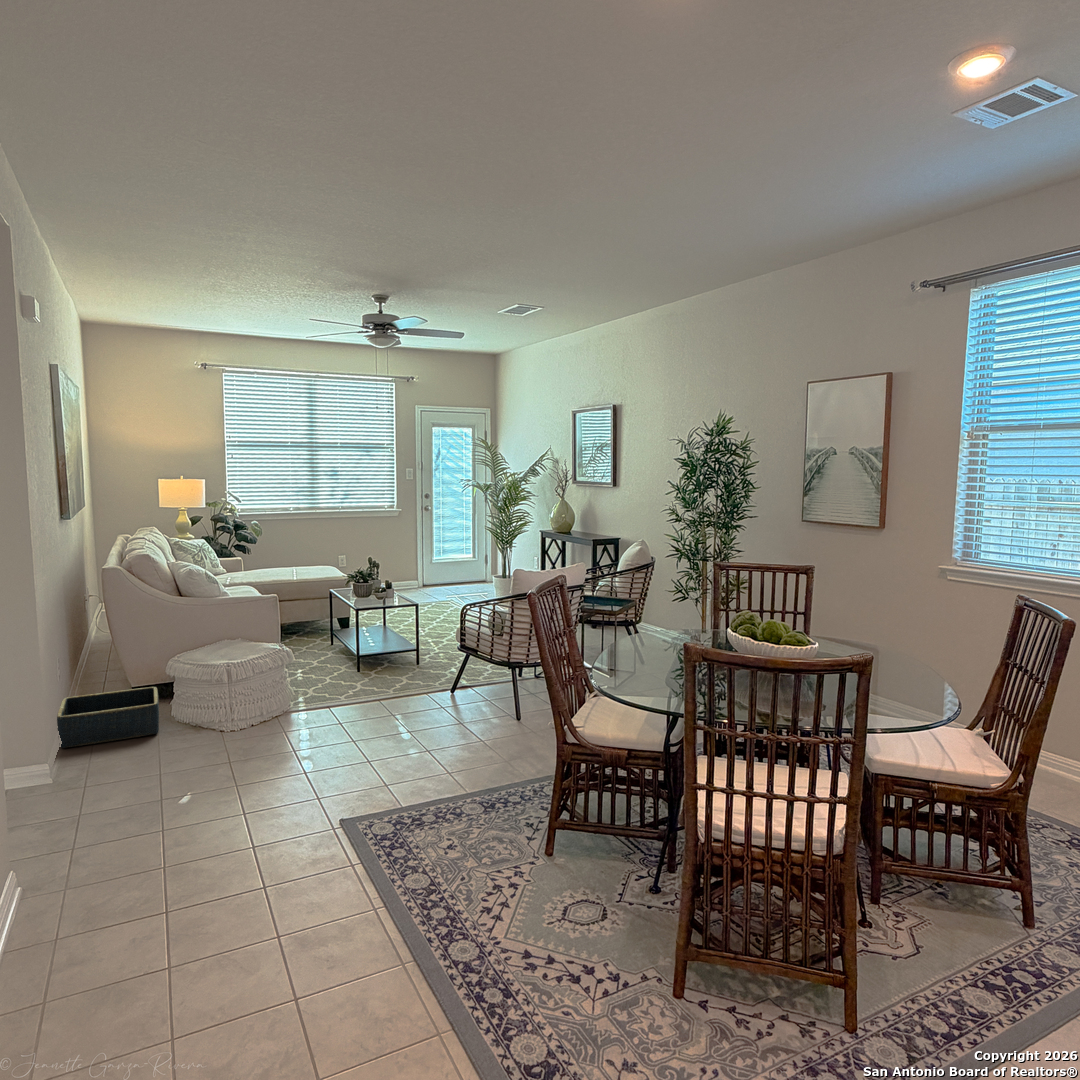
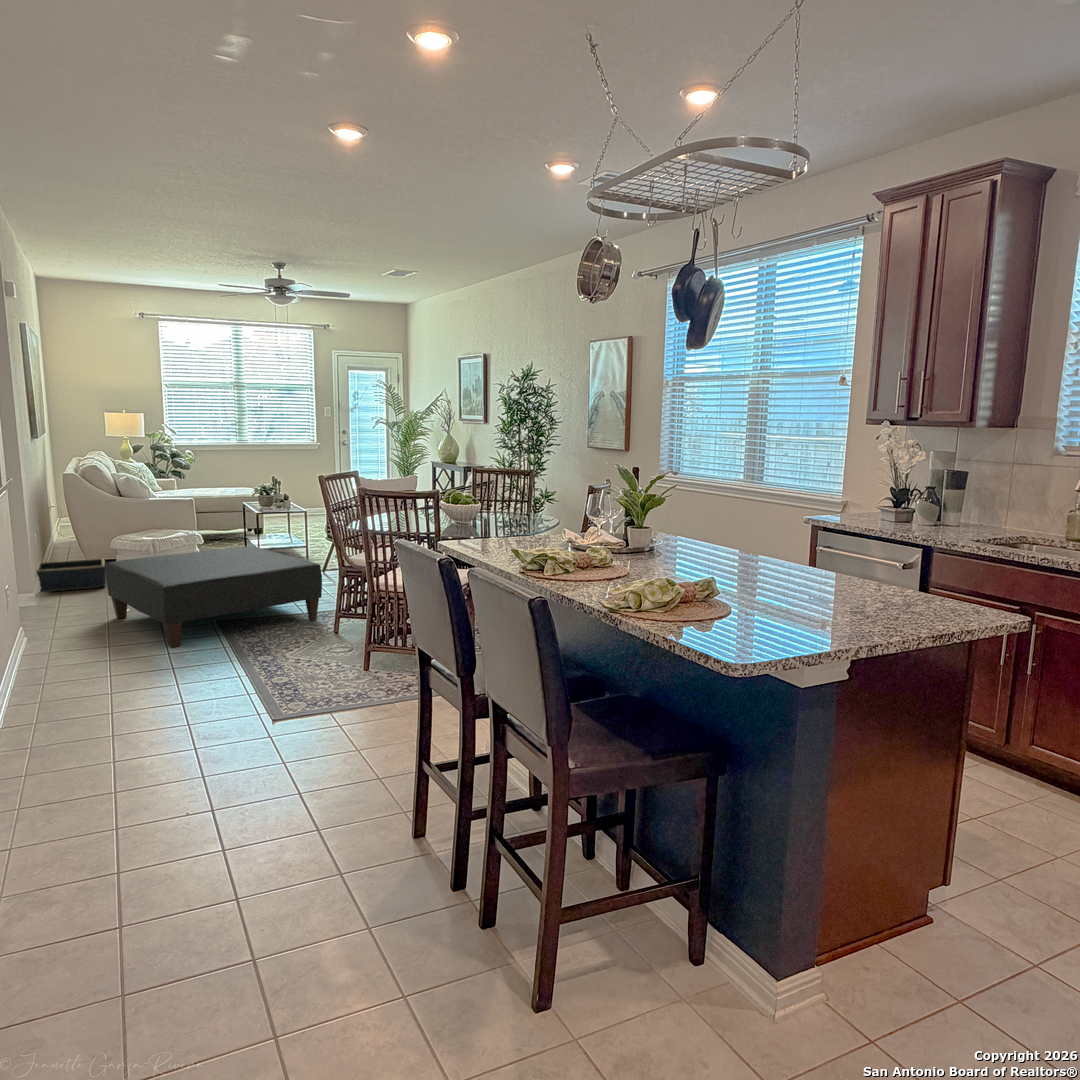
ottoman: none [162,678,503,908] -> present [106,546,322,648]

